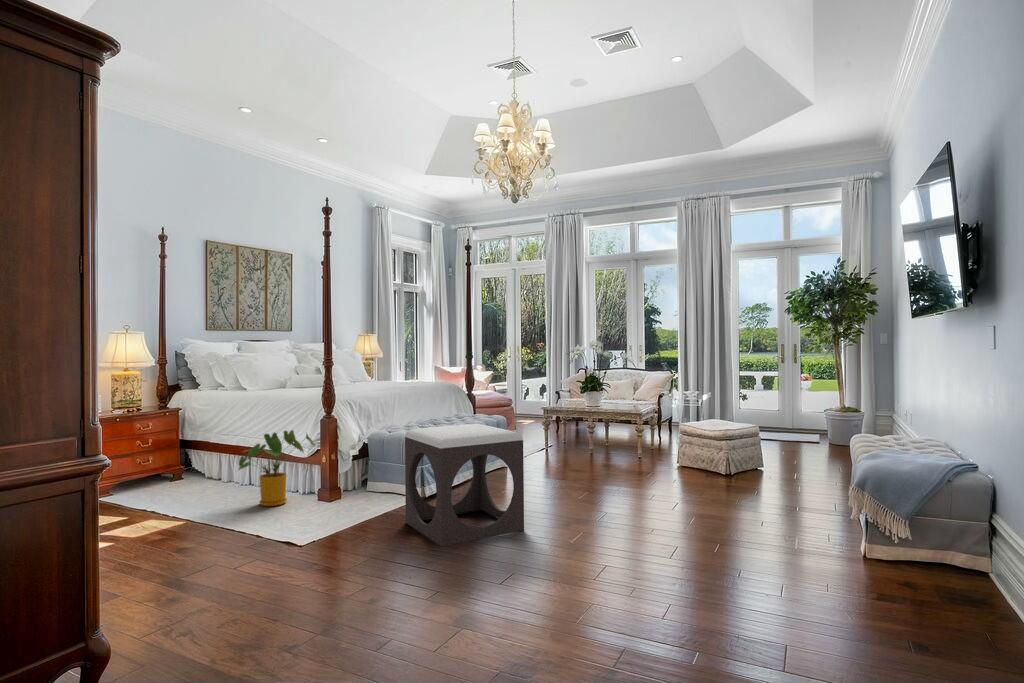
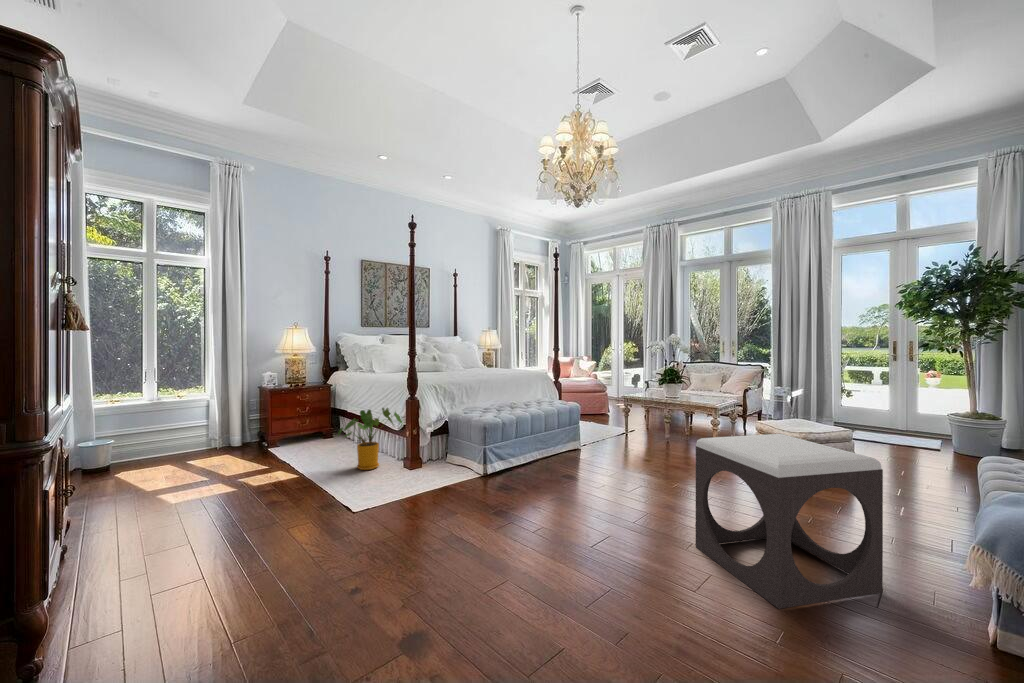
footstool: present [405,423,524,546] -> present [696,434,883,609]

